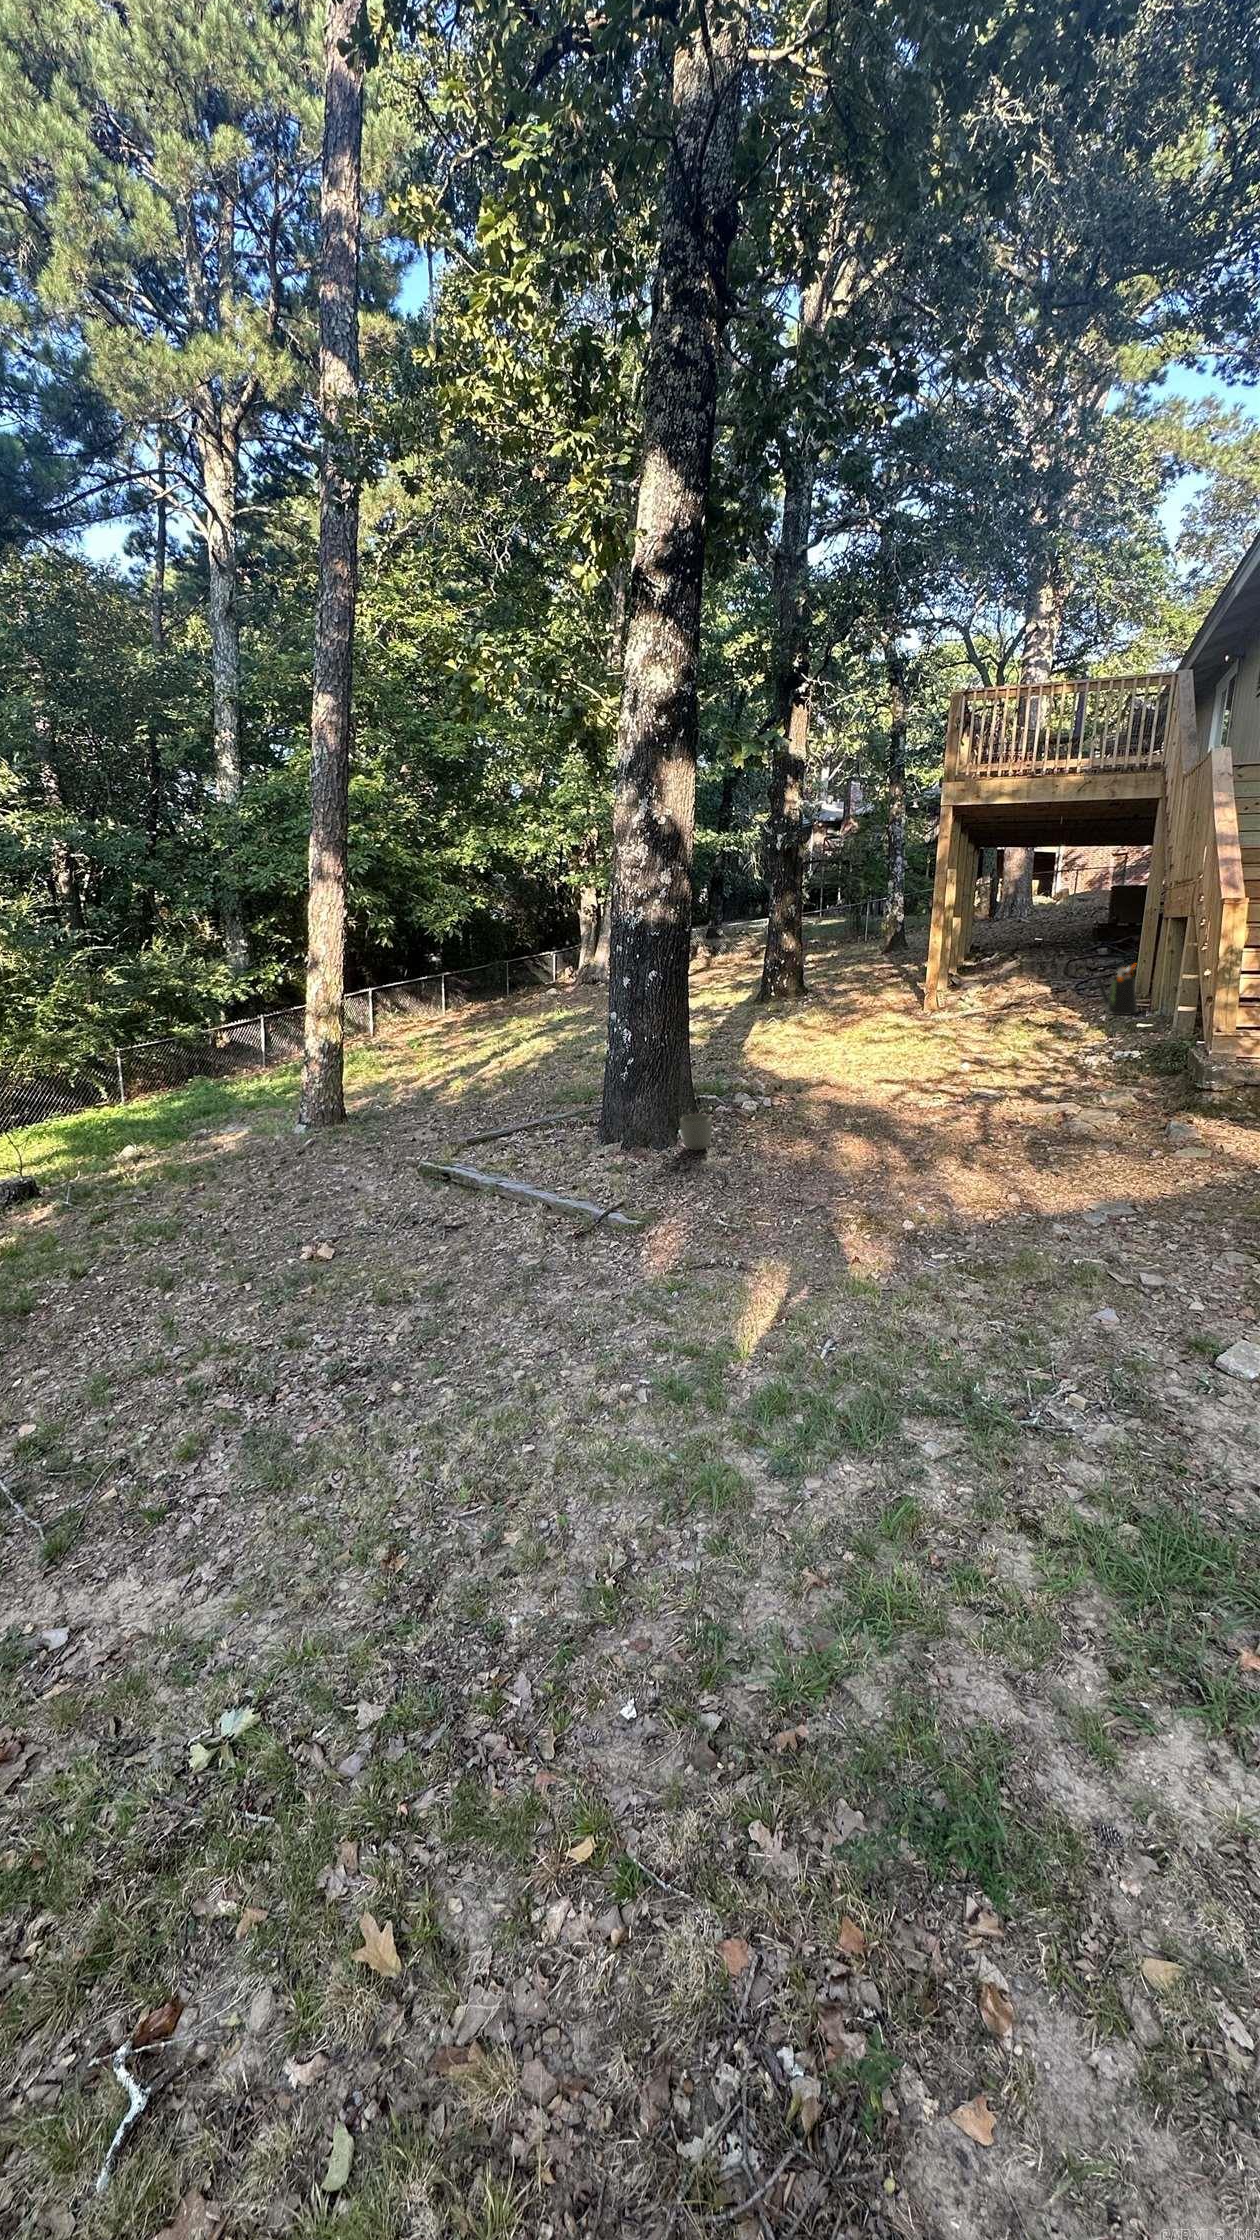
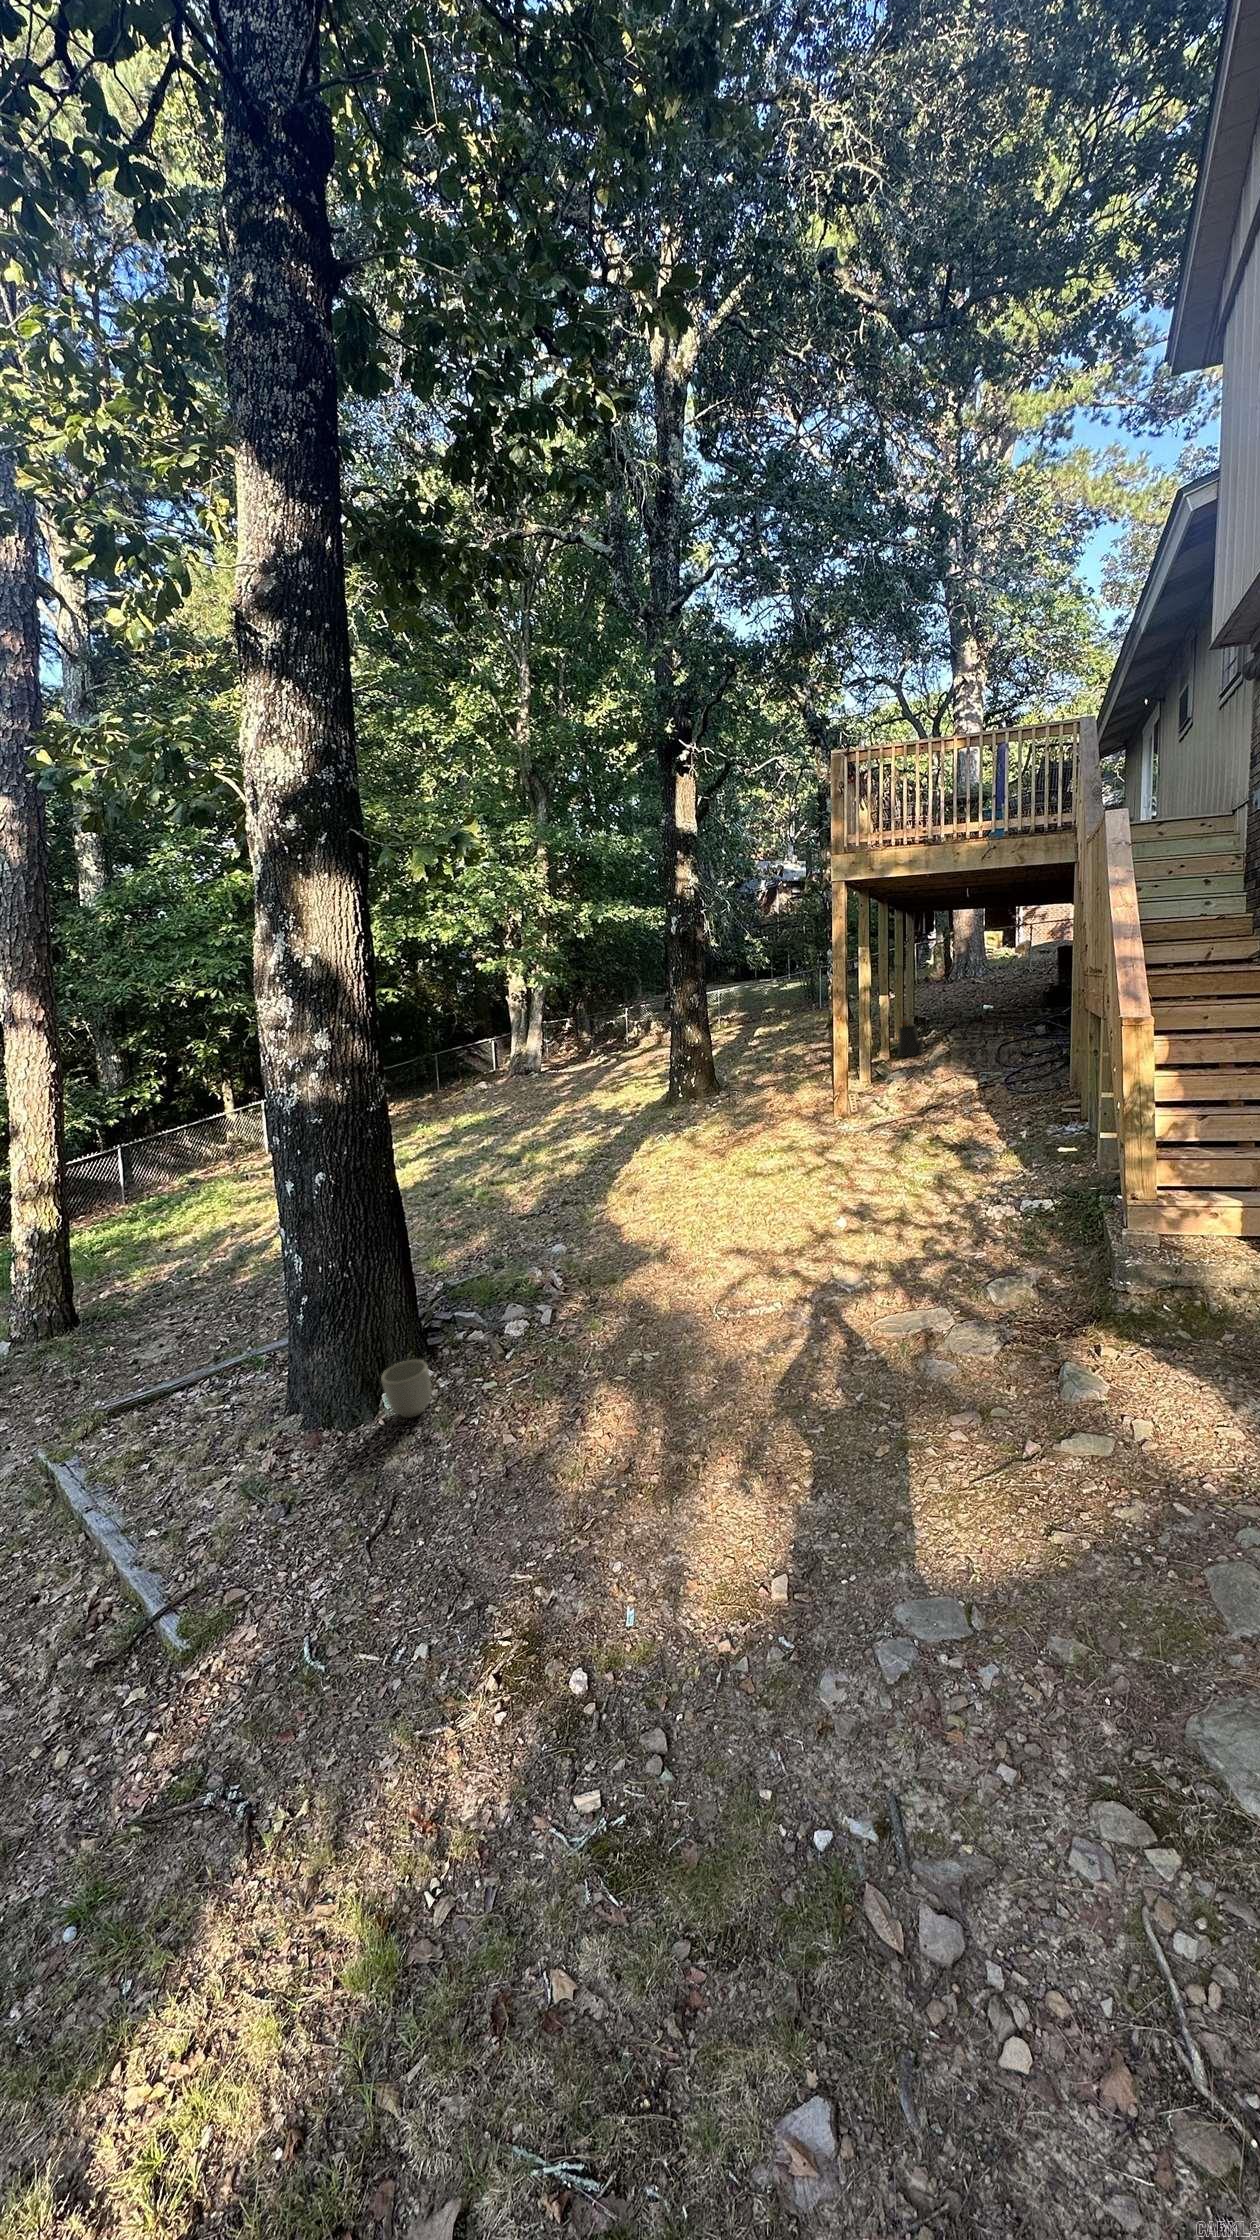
watering can: present [1098,963,1138,1015] -> present [895,1017,925,1057]

